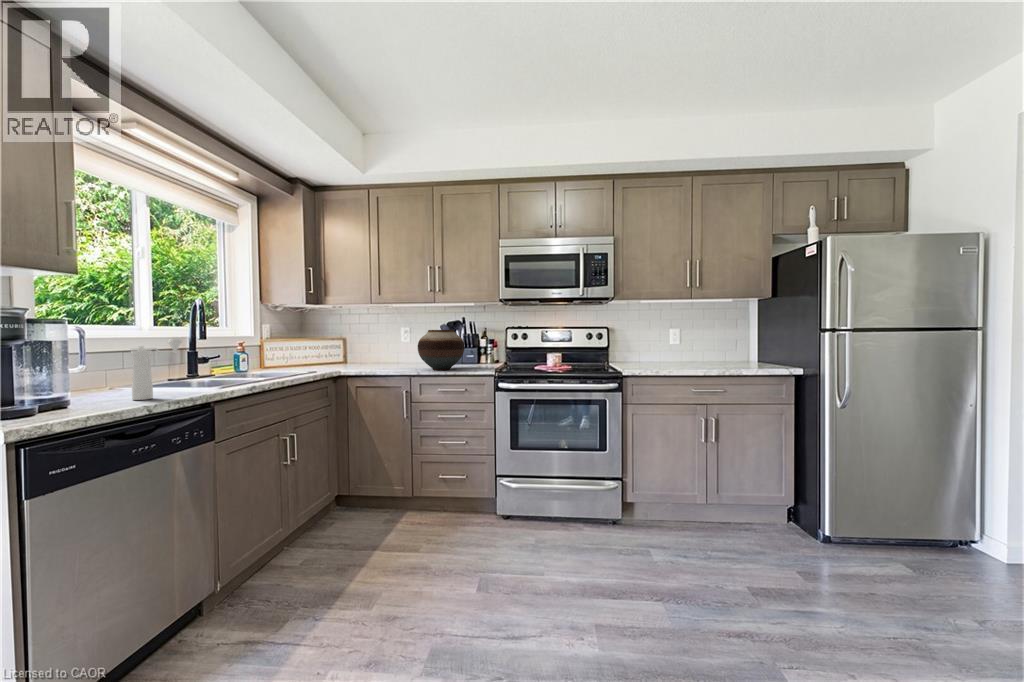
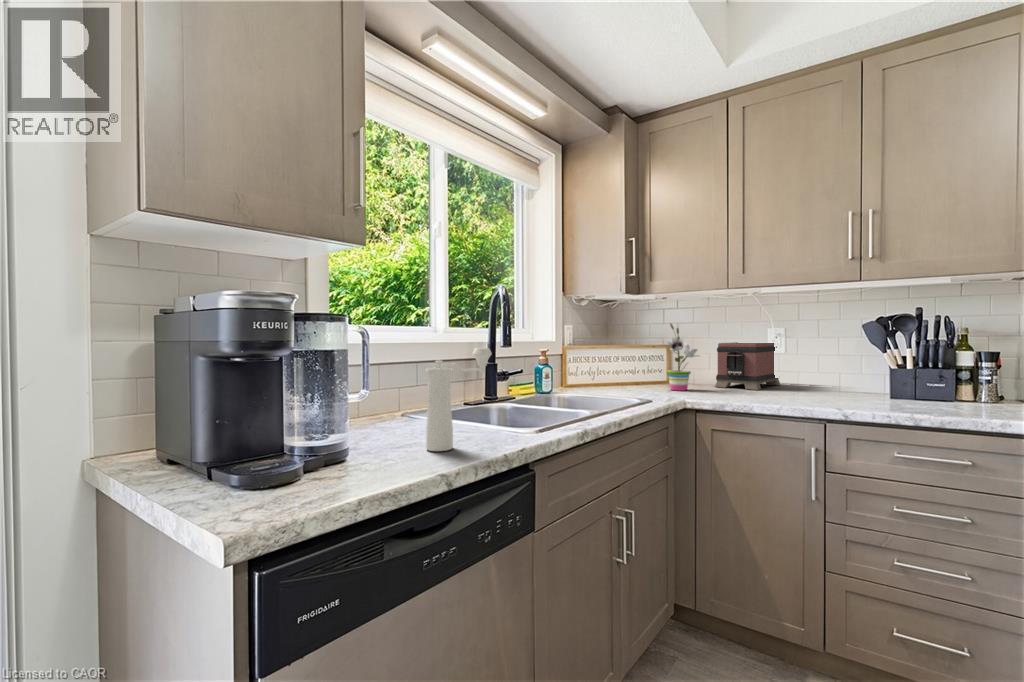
potted plant: none [334,323,358,367] -> present [667,323,698,391]
vase: present [418,330,464,370] -> none [835,333,948,412]
toaster: none [370,336,413,365] -> present [715,342,781,390]

